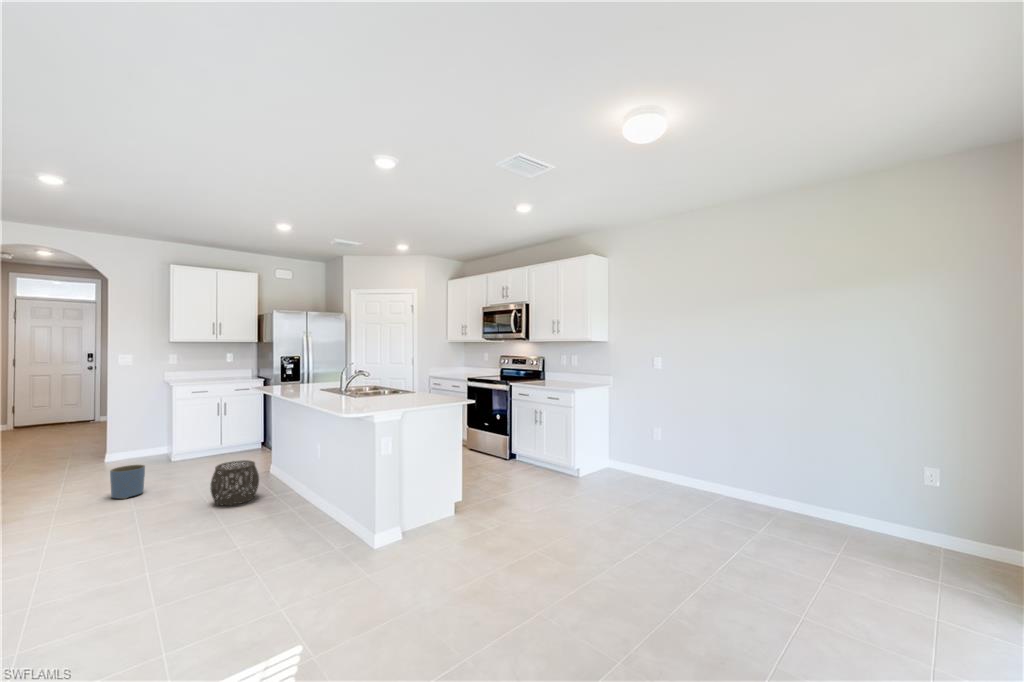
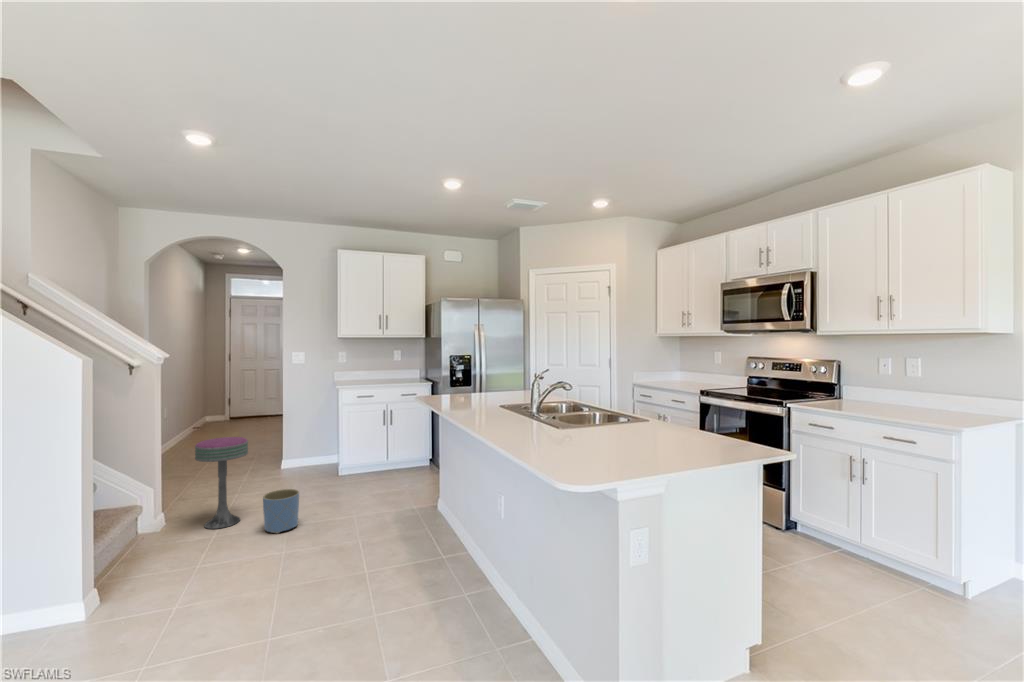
bar stool: none [36,426,91,503] -> present [195,437,248,529]
woven basket: present [210,460,259,506] -> none [361,501,422,570]

